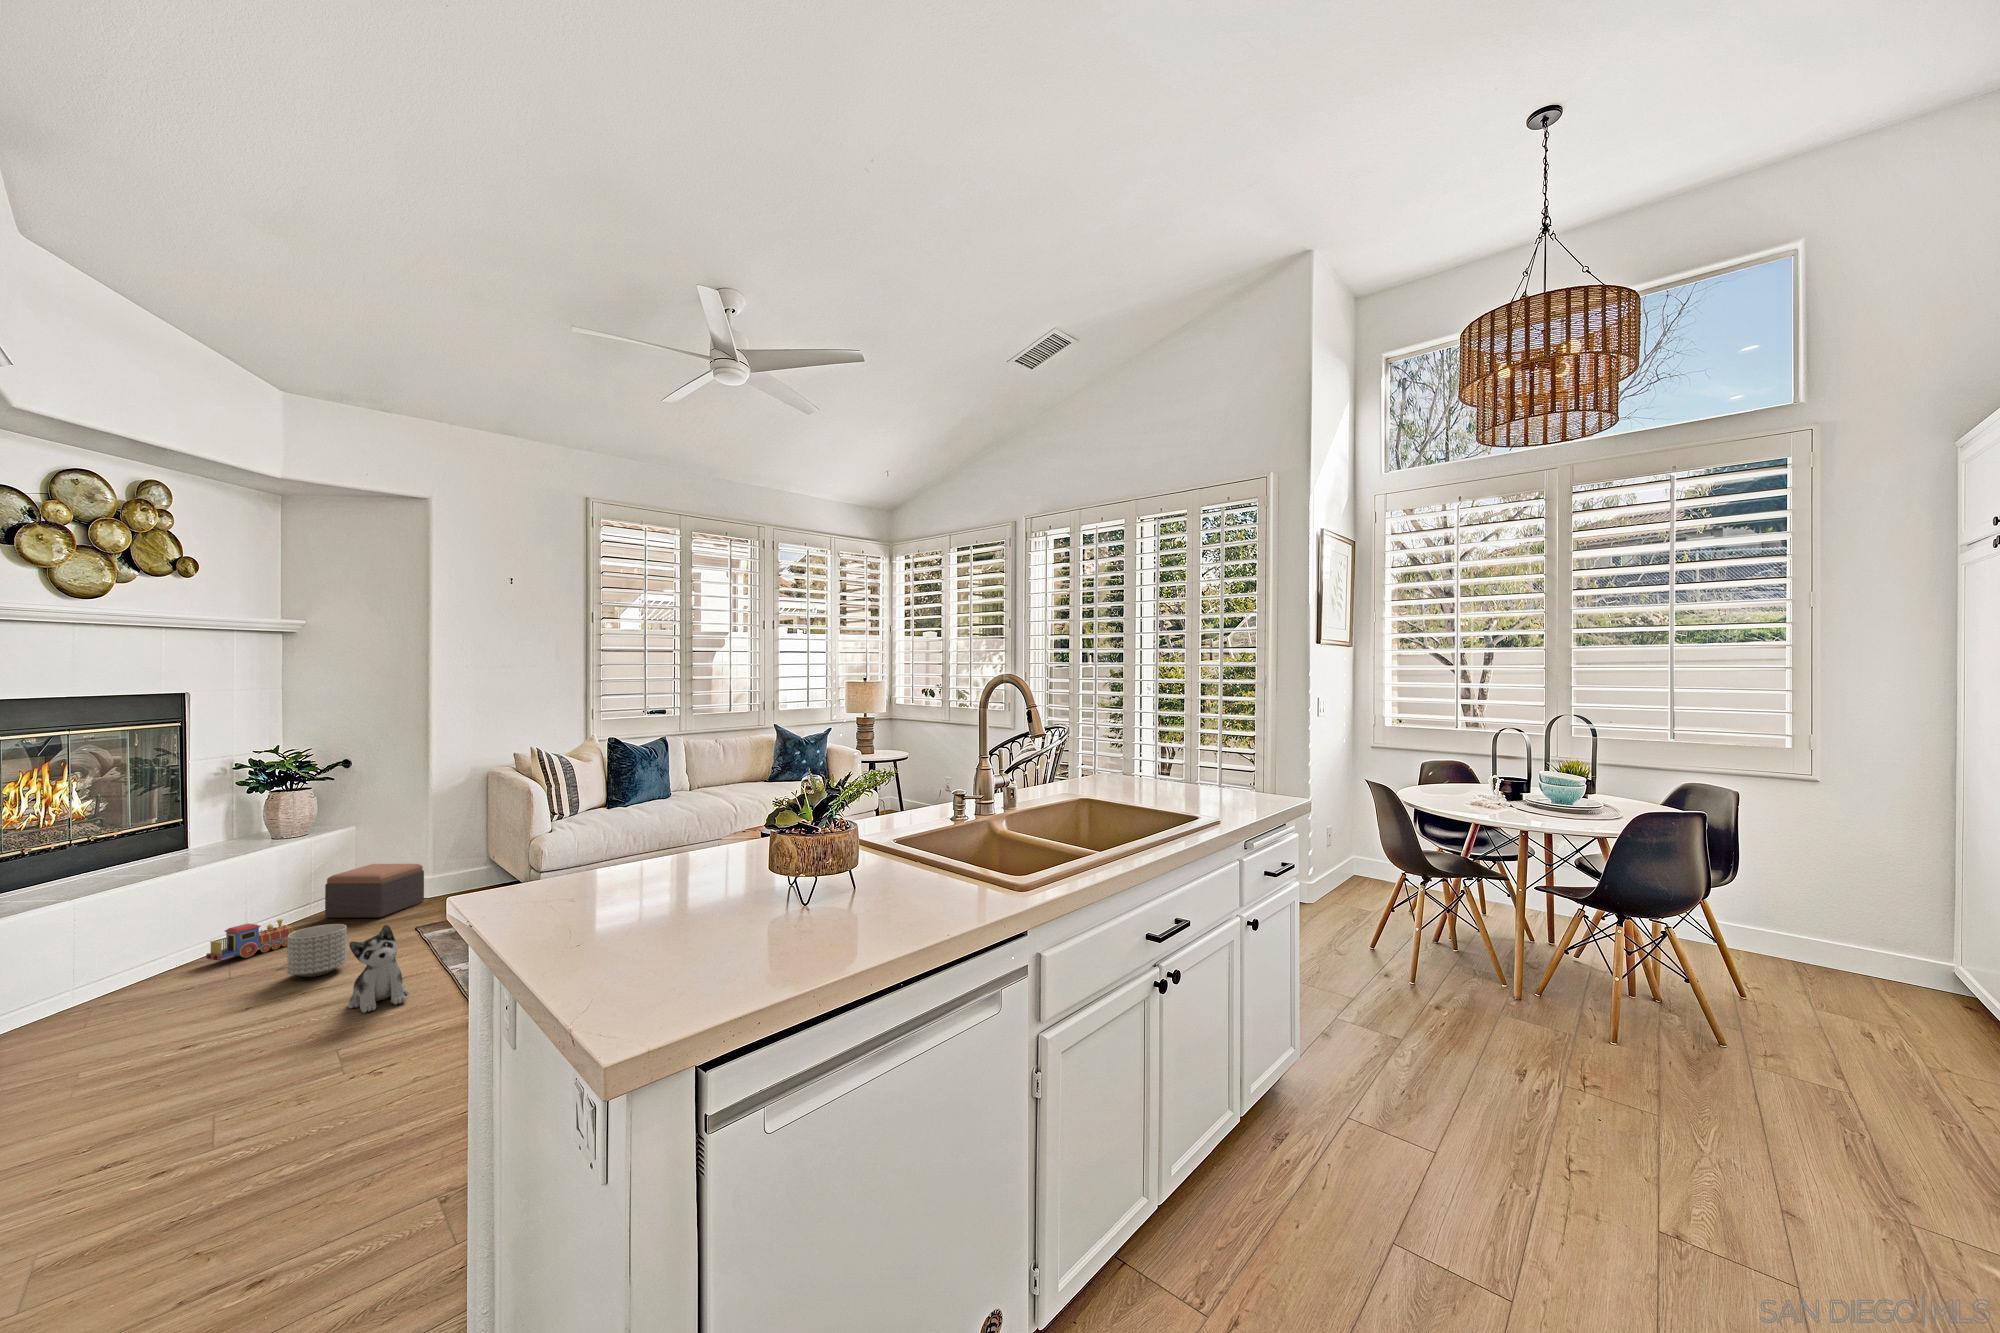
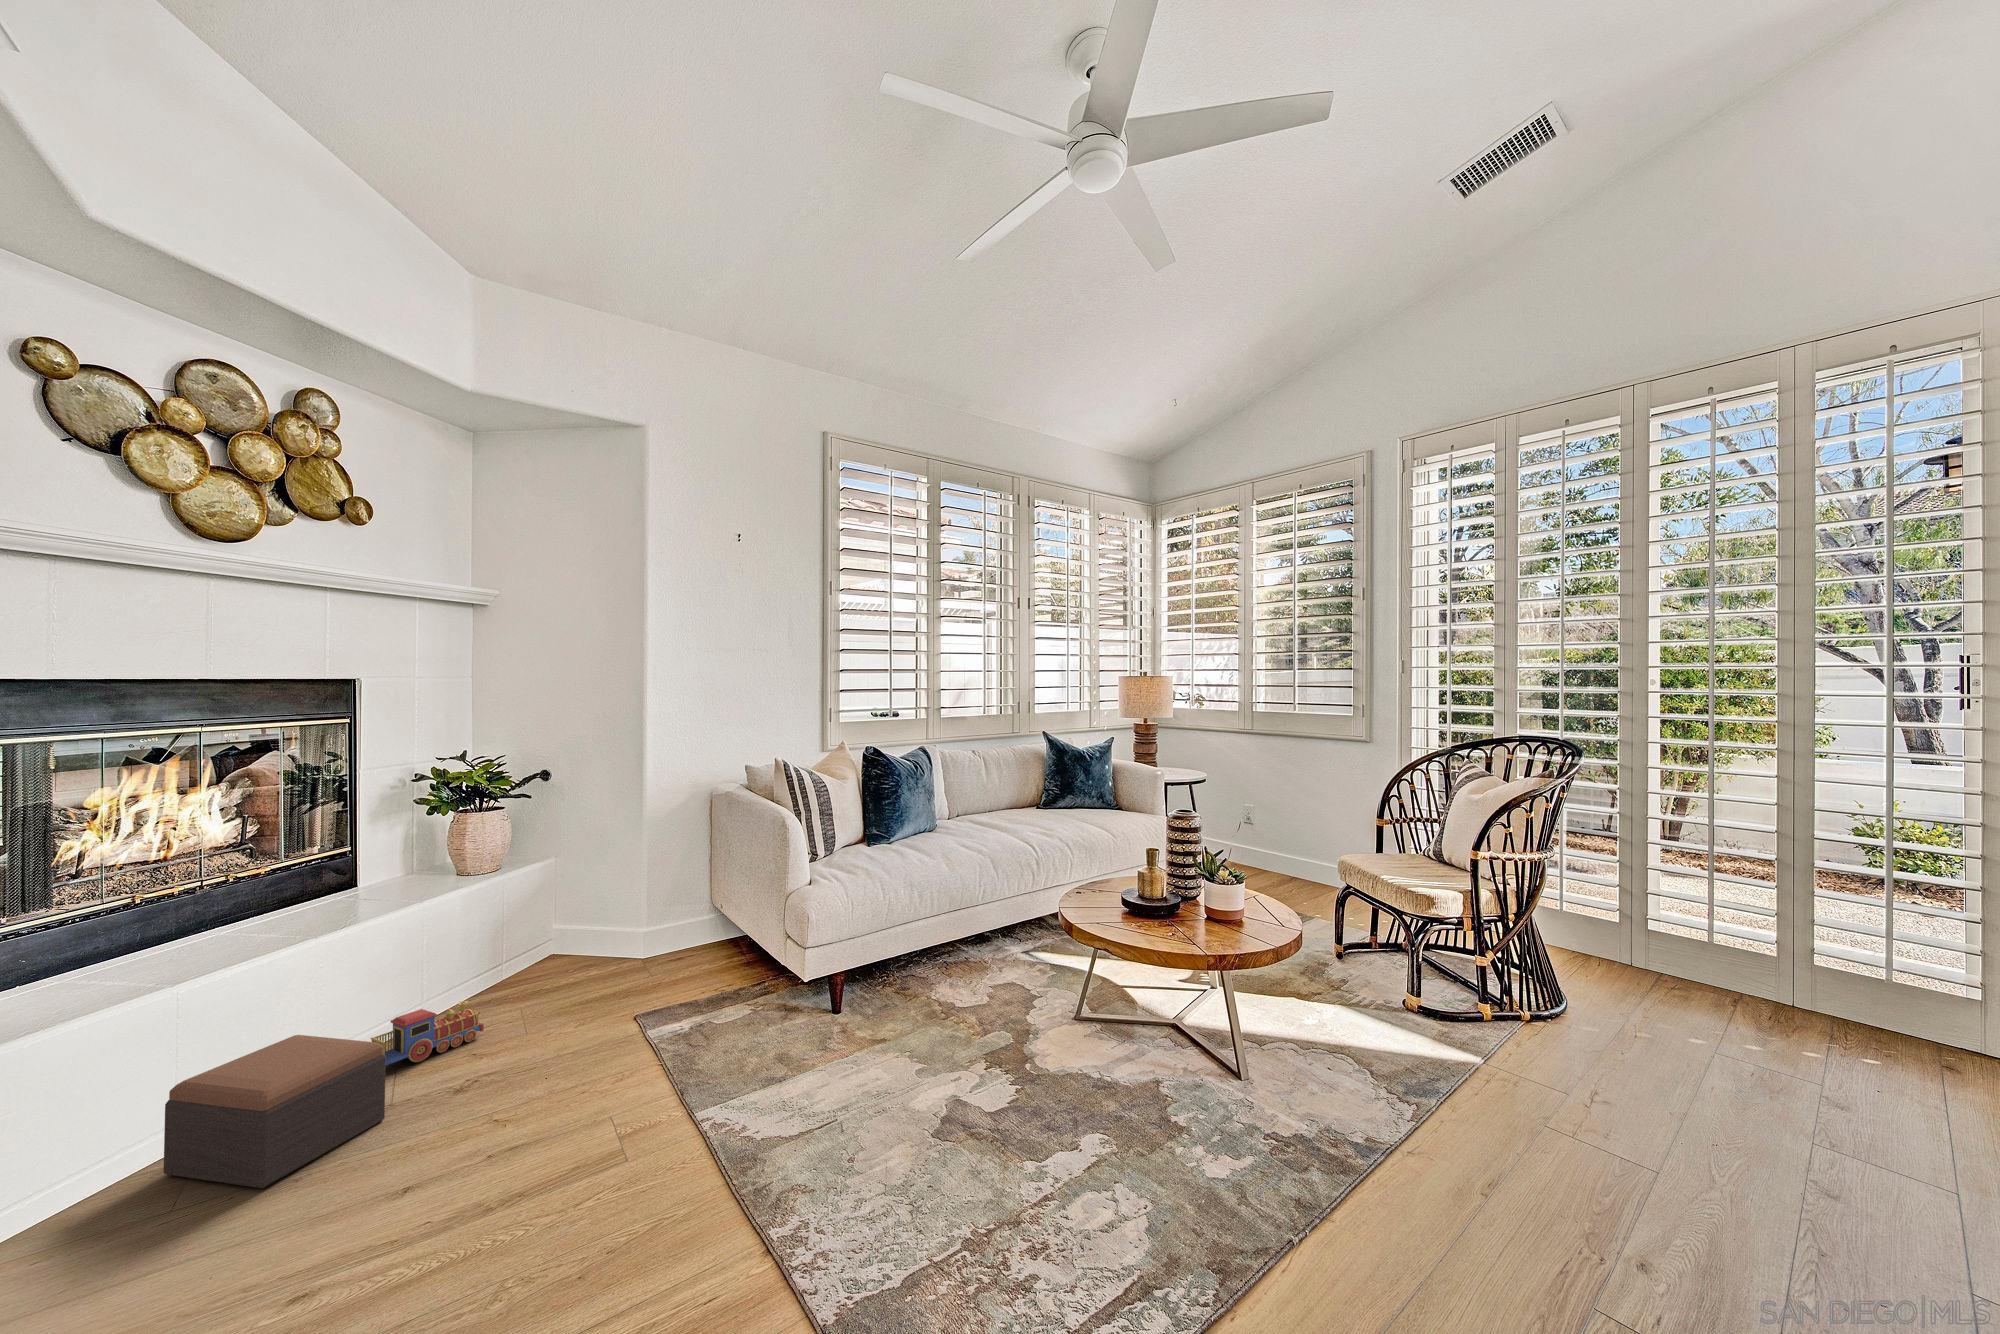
footstool: present [325,864,424,918] -> present [164,1035,386,1188]
planter: present [287,924,347,977] -> none [466,1027,548,1116]
plush toy: present [348,925,408,1013] -> none [549,1064,640,1227]

